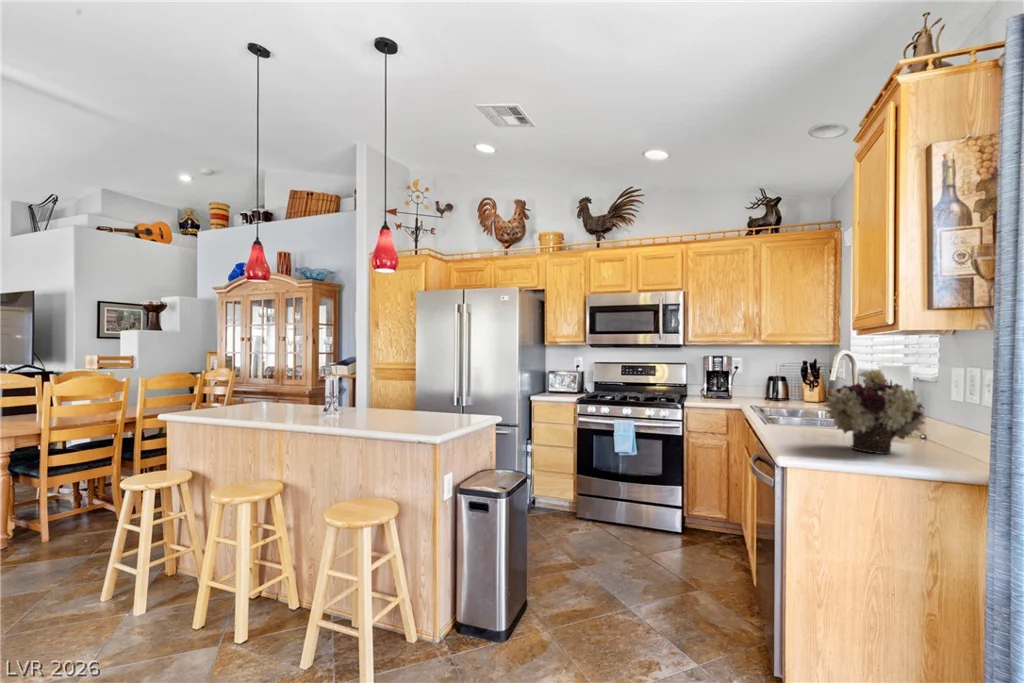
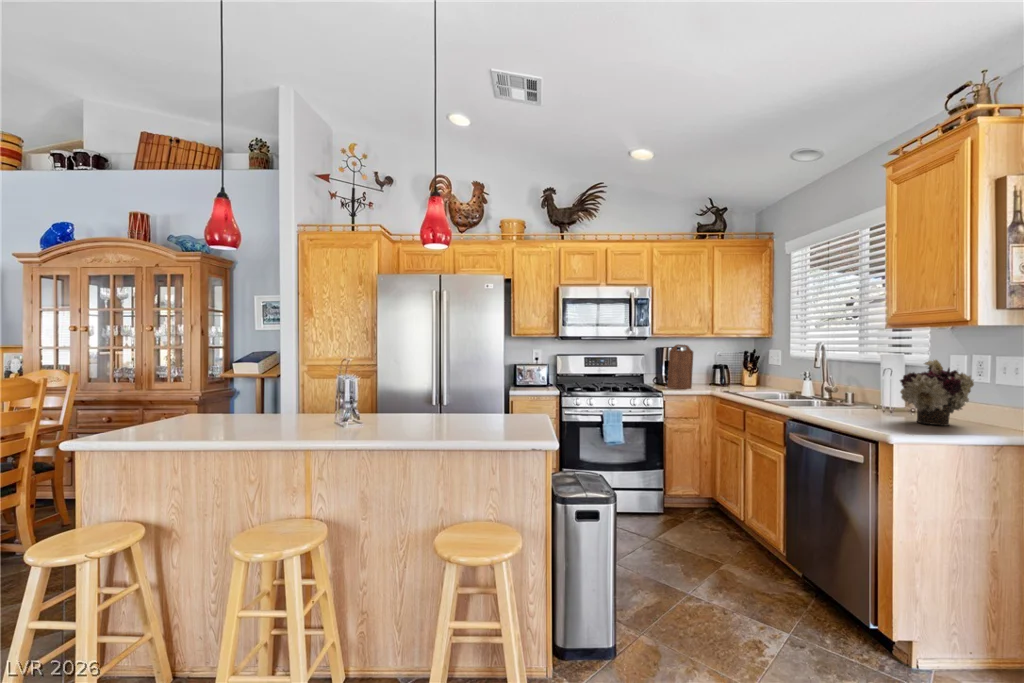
cutting board: none [696,352,728,402] -> present [667,344,693,389]

